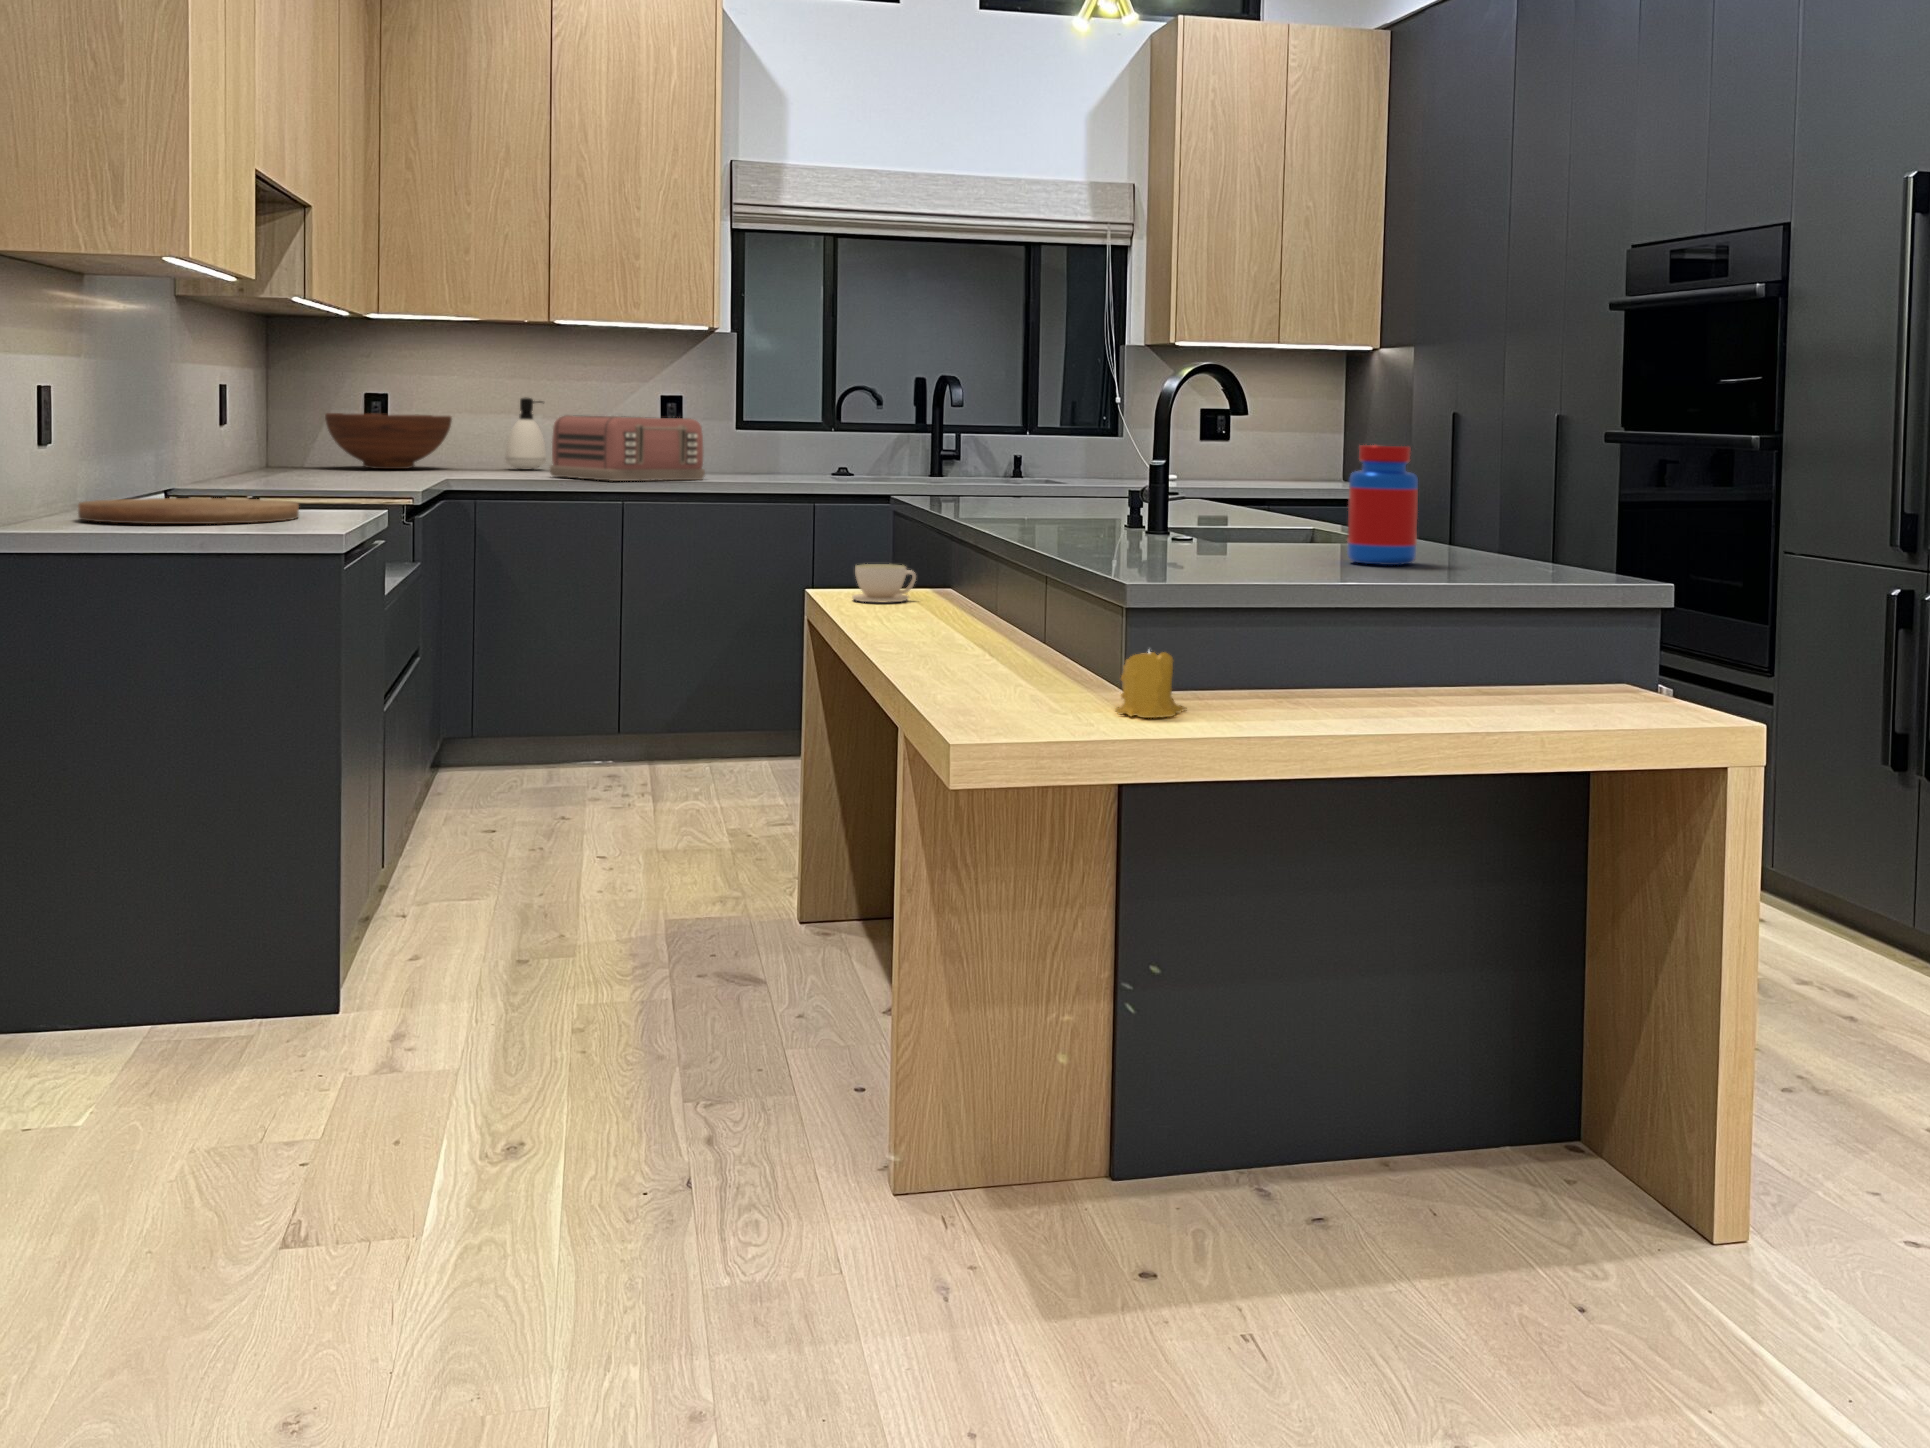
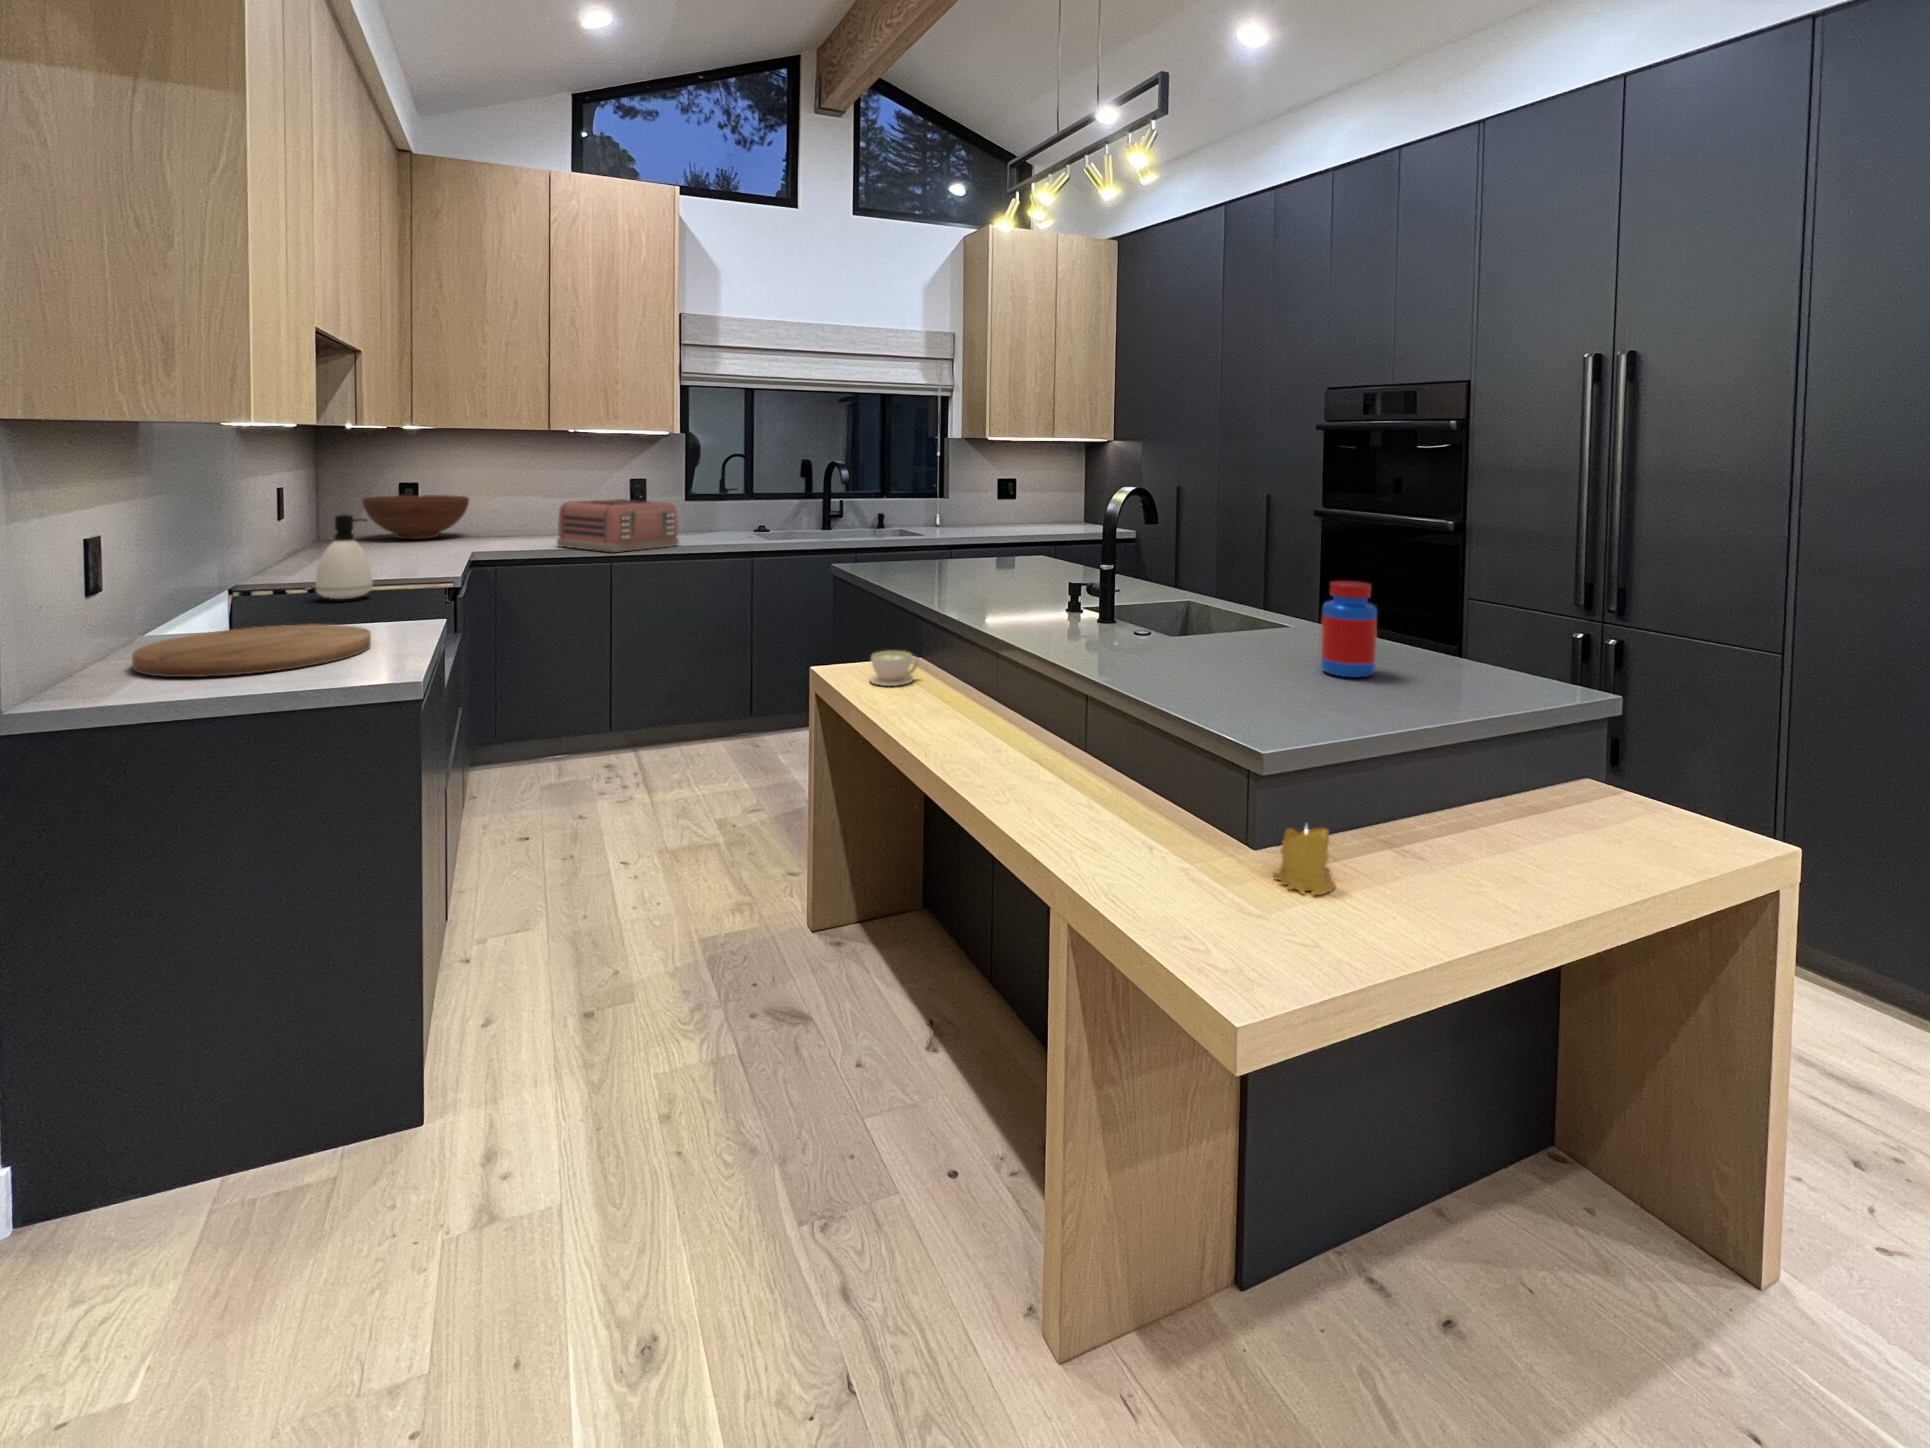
soap dispenser: present [505,398,546,469] -> present [315,514,373,599]

